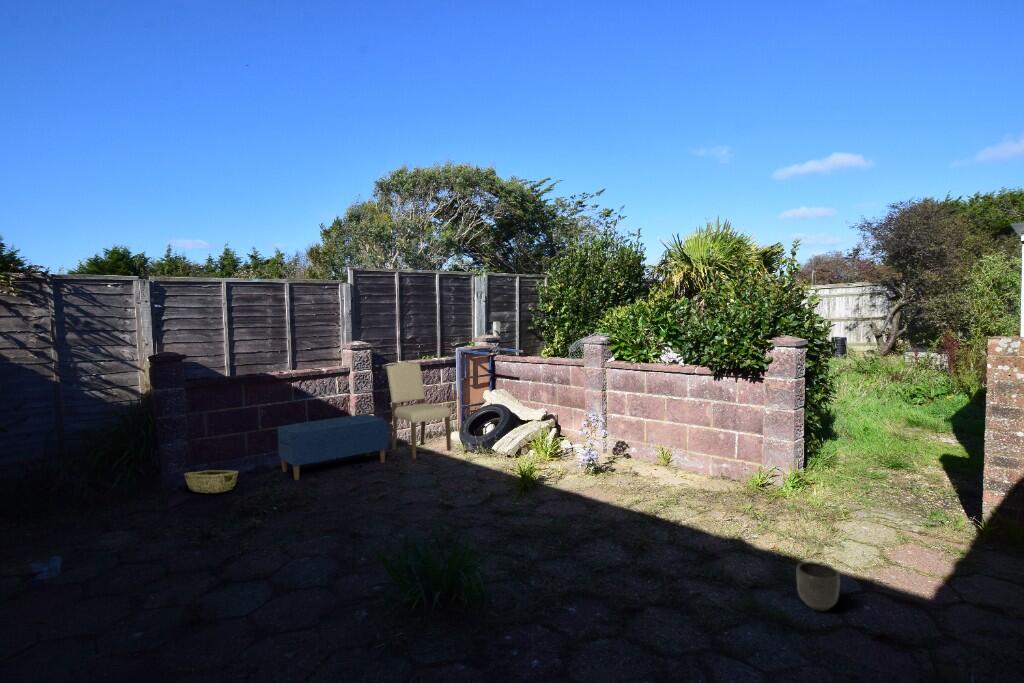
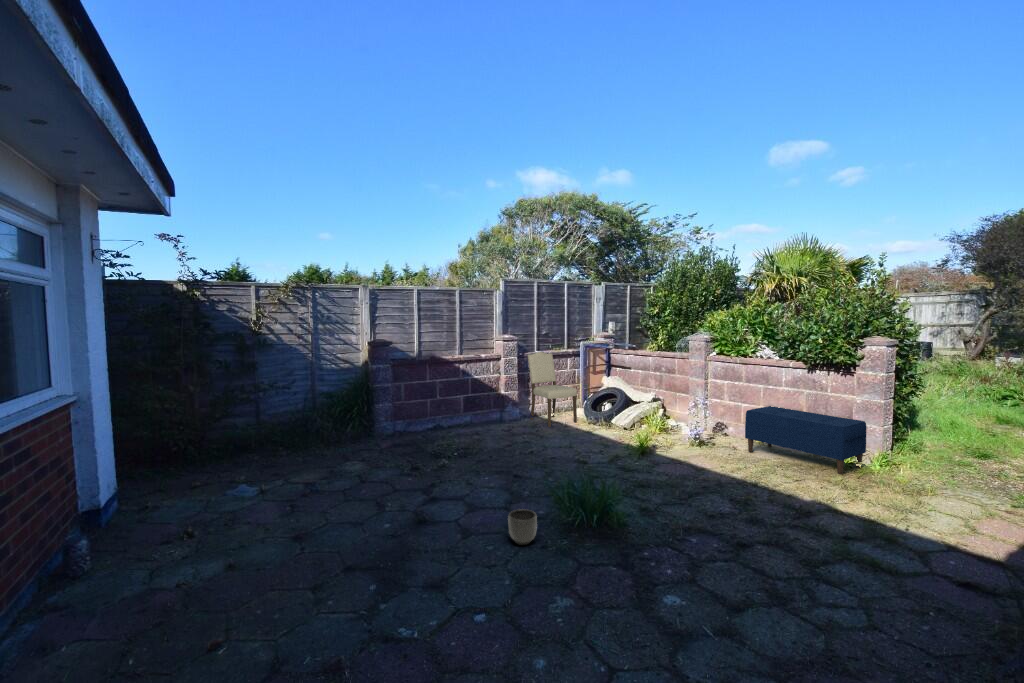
bench: present [278,414,388,480] -> present [745,406,867,475]
woven basket: present [184,470,238,493] -> none [391,426,427,442]
planter: present [797,562,840,611] -> present [508,509,537,545]

